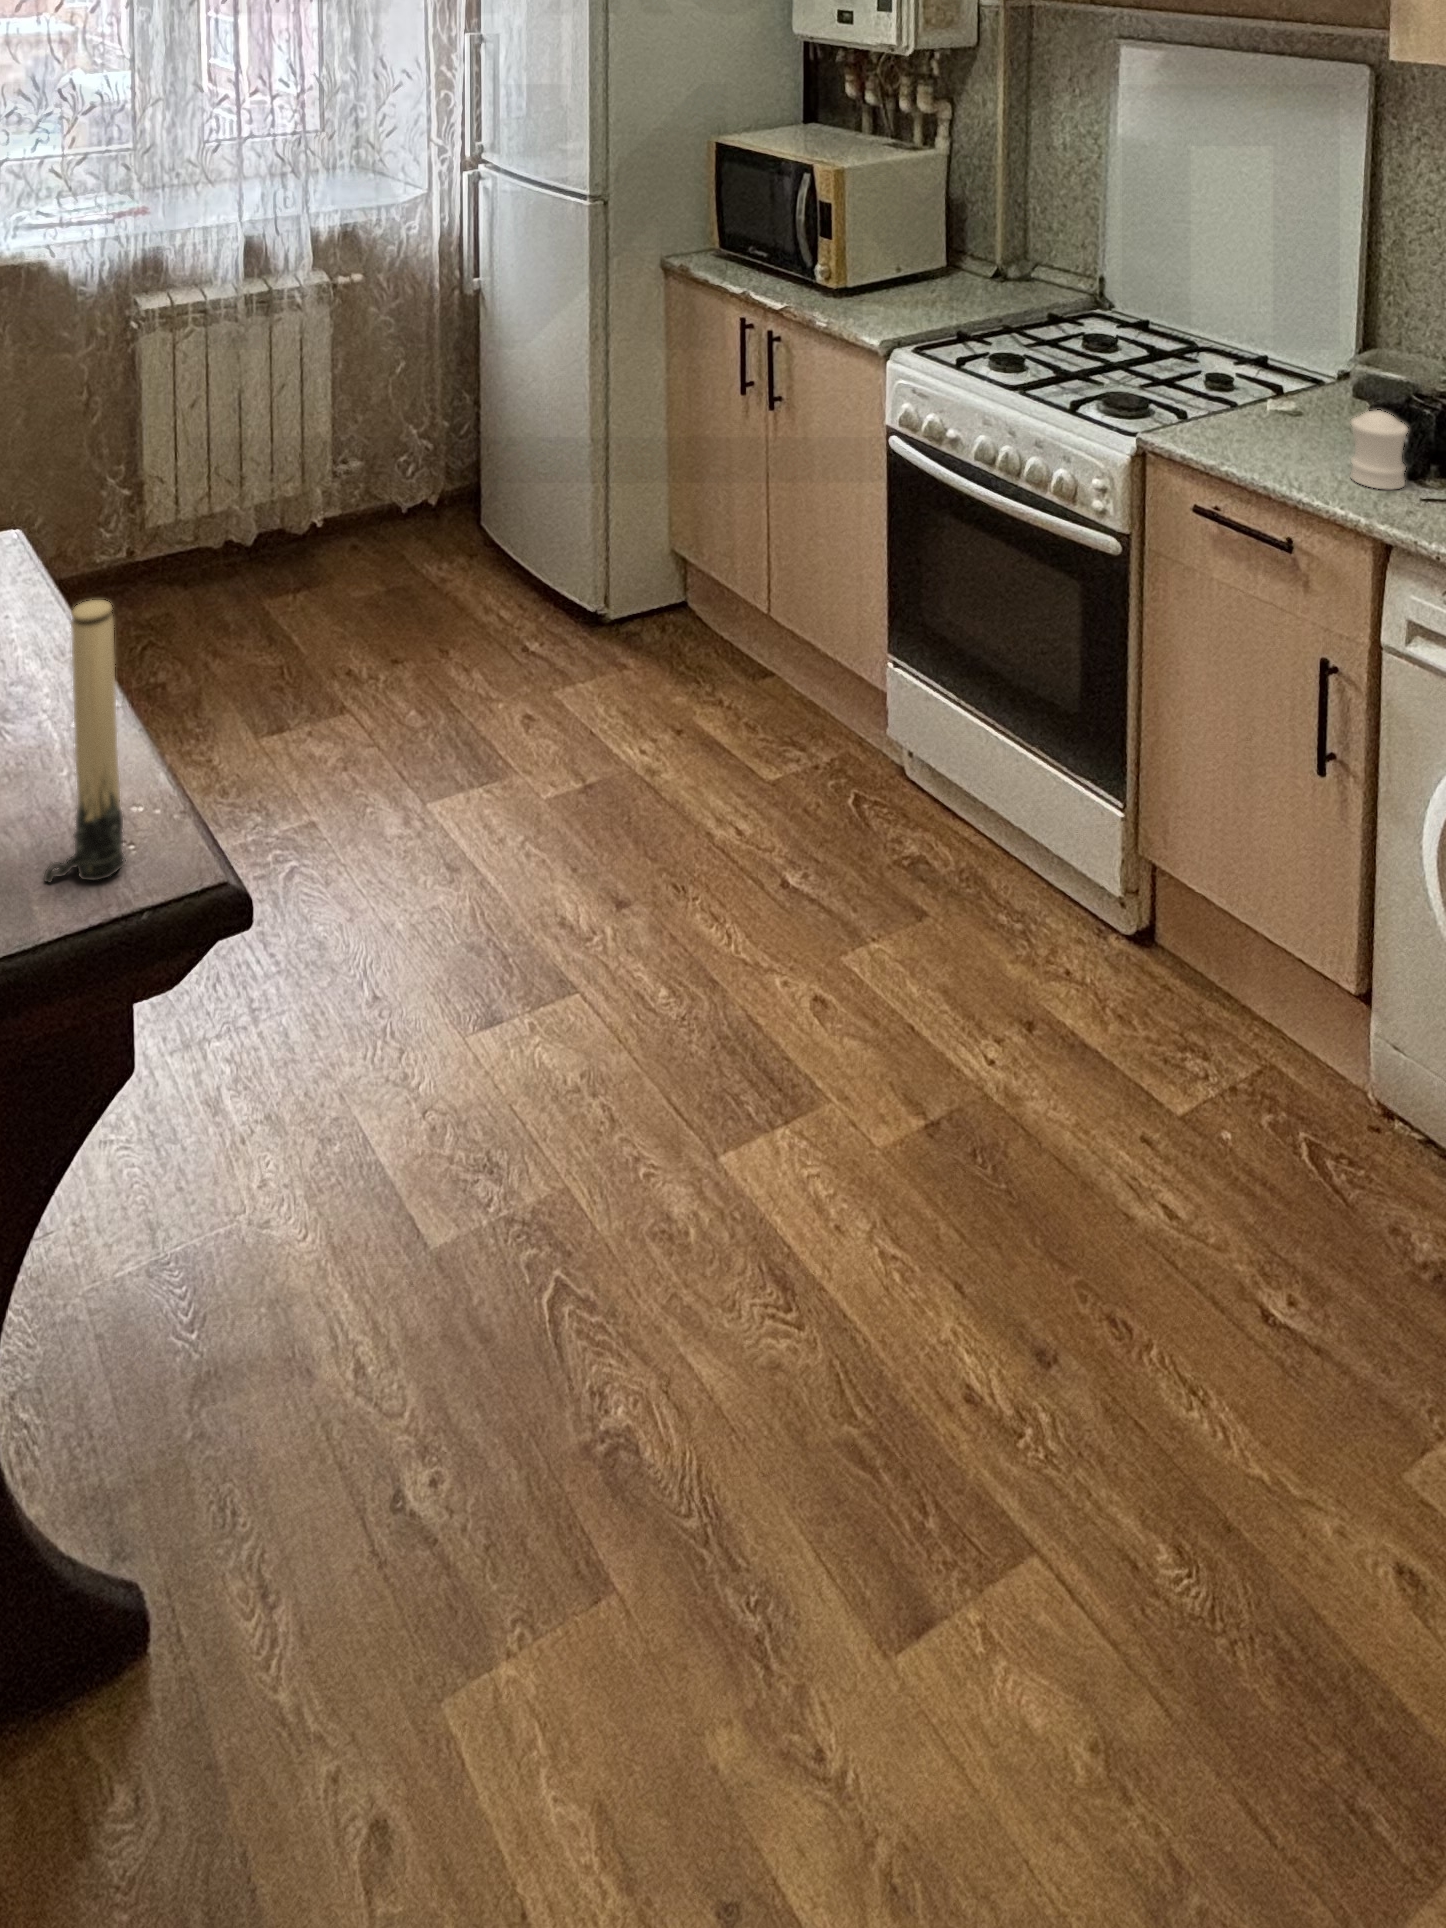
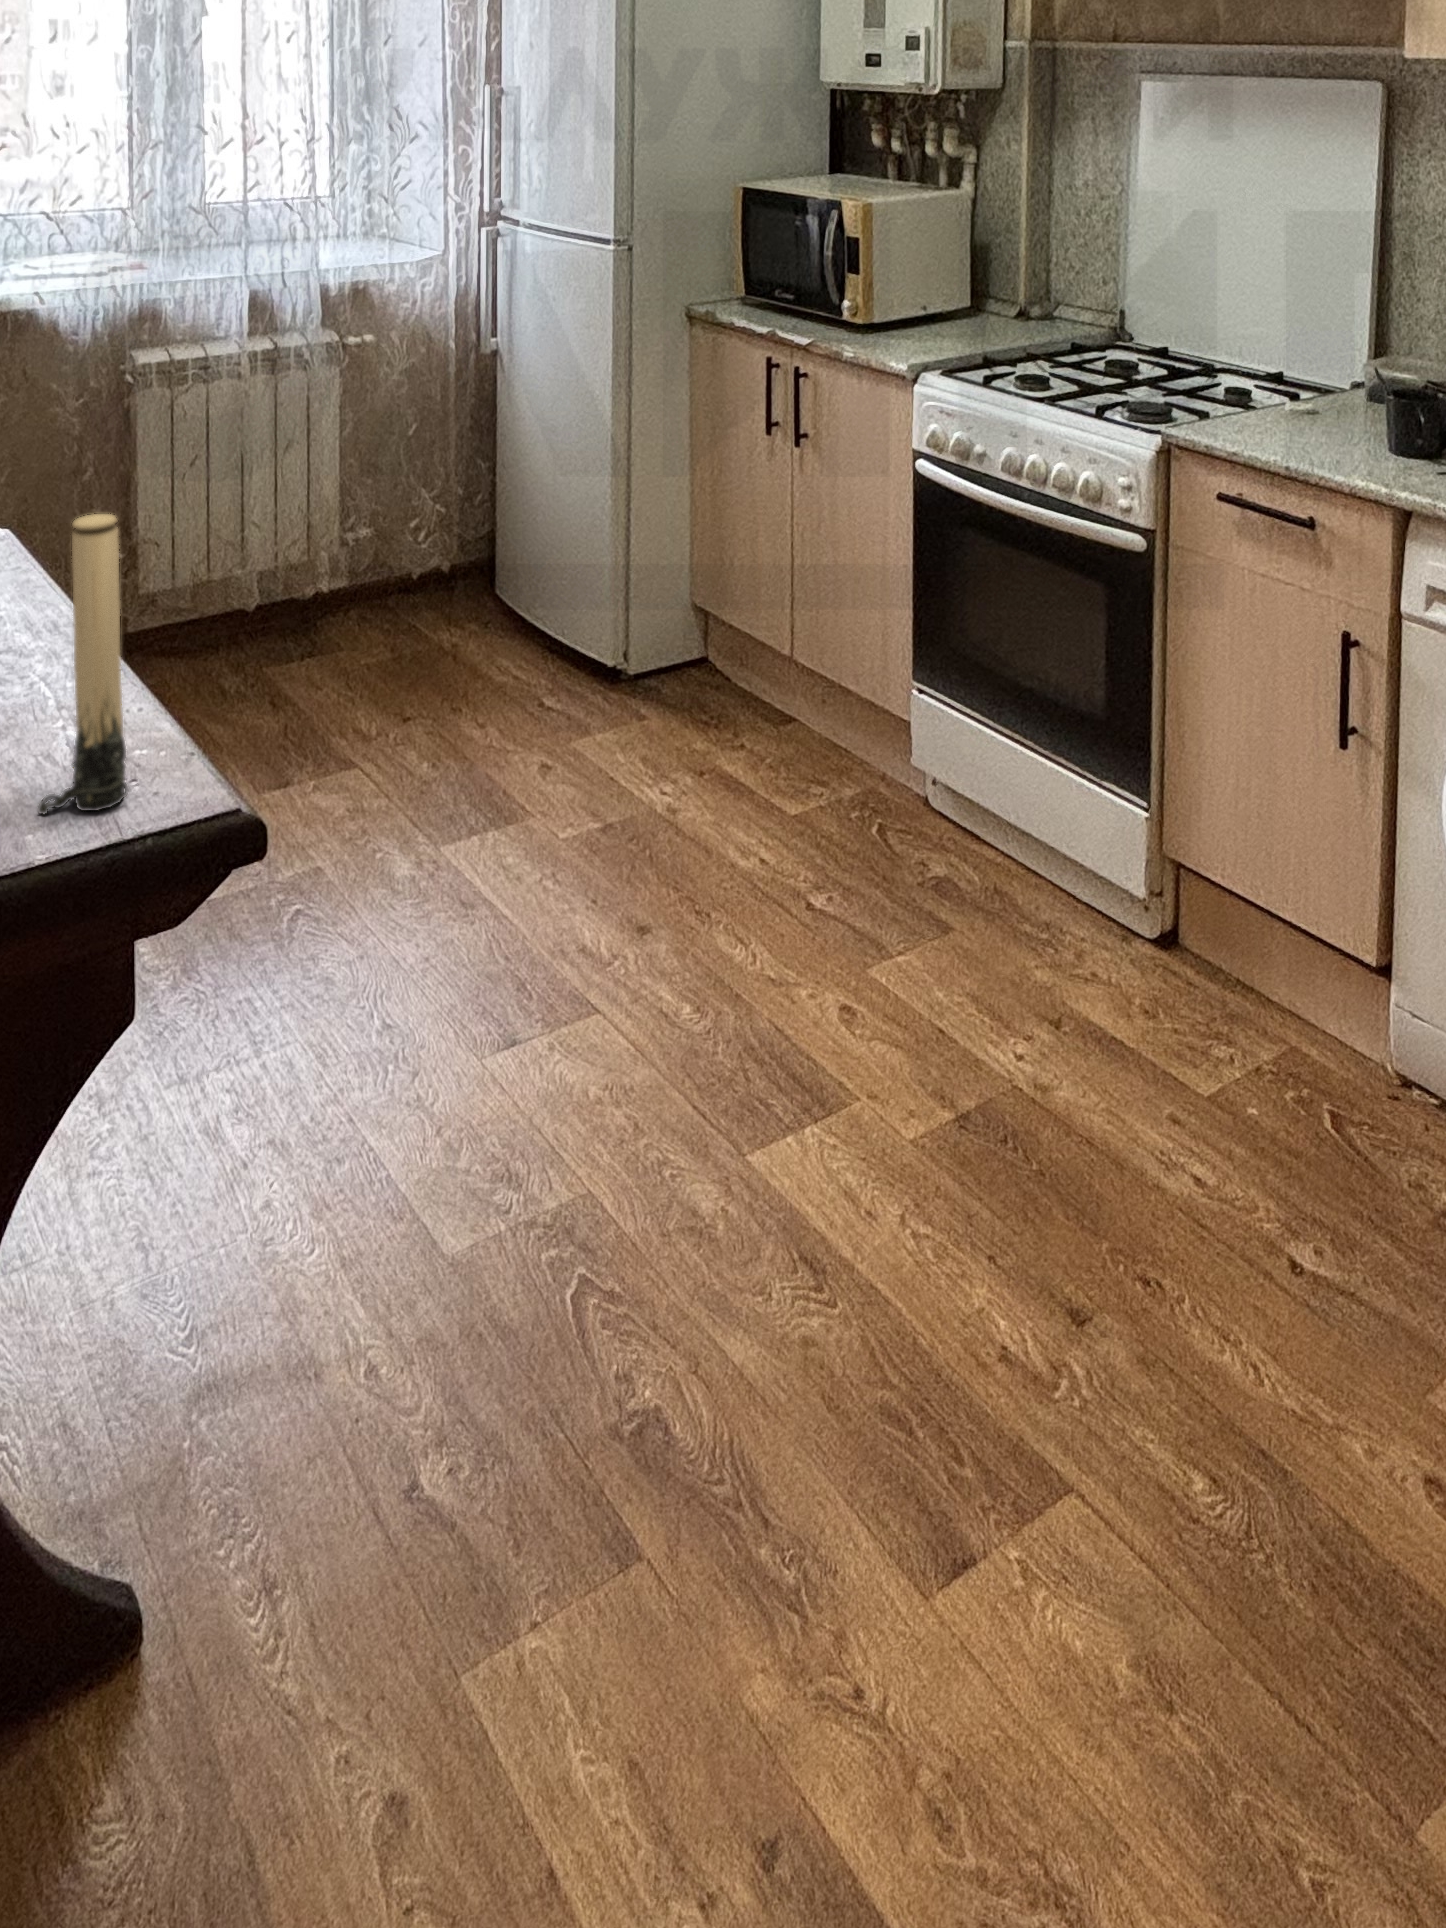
salt shaker: present [1351,411,1408,489] -> none [1372,392,1428,468]

